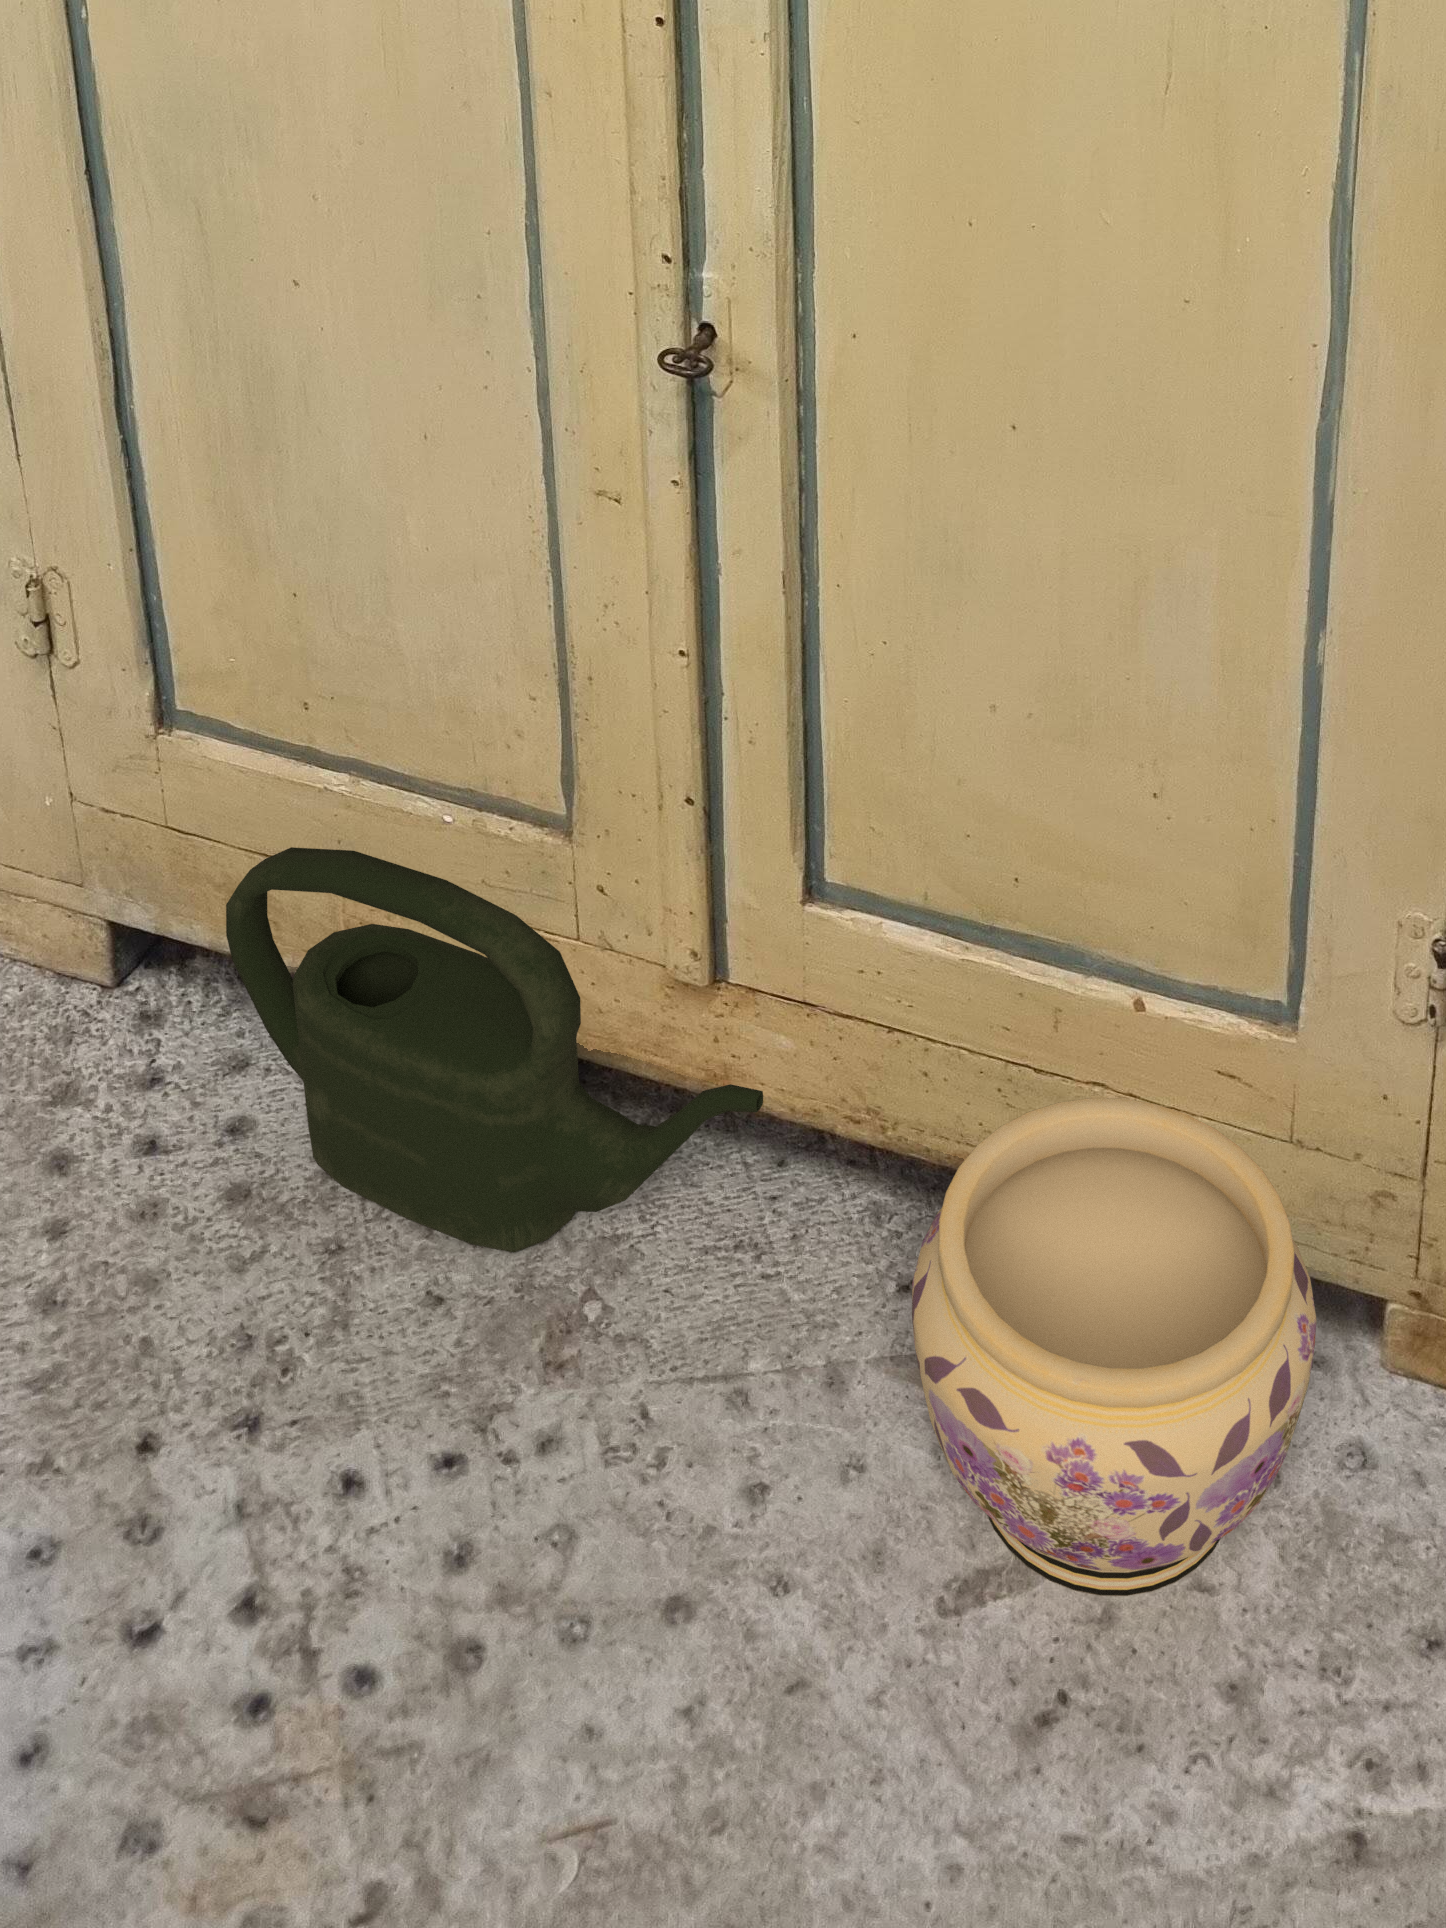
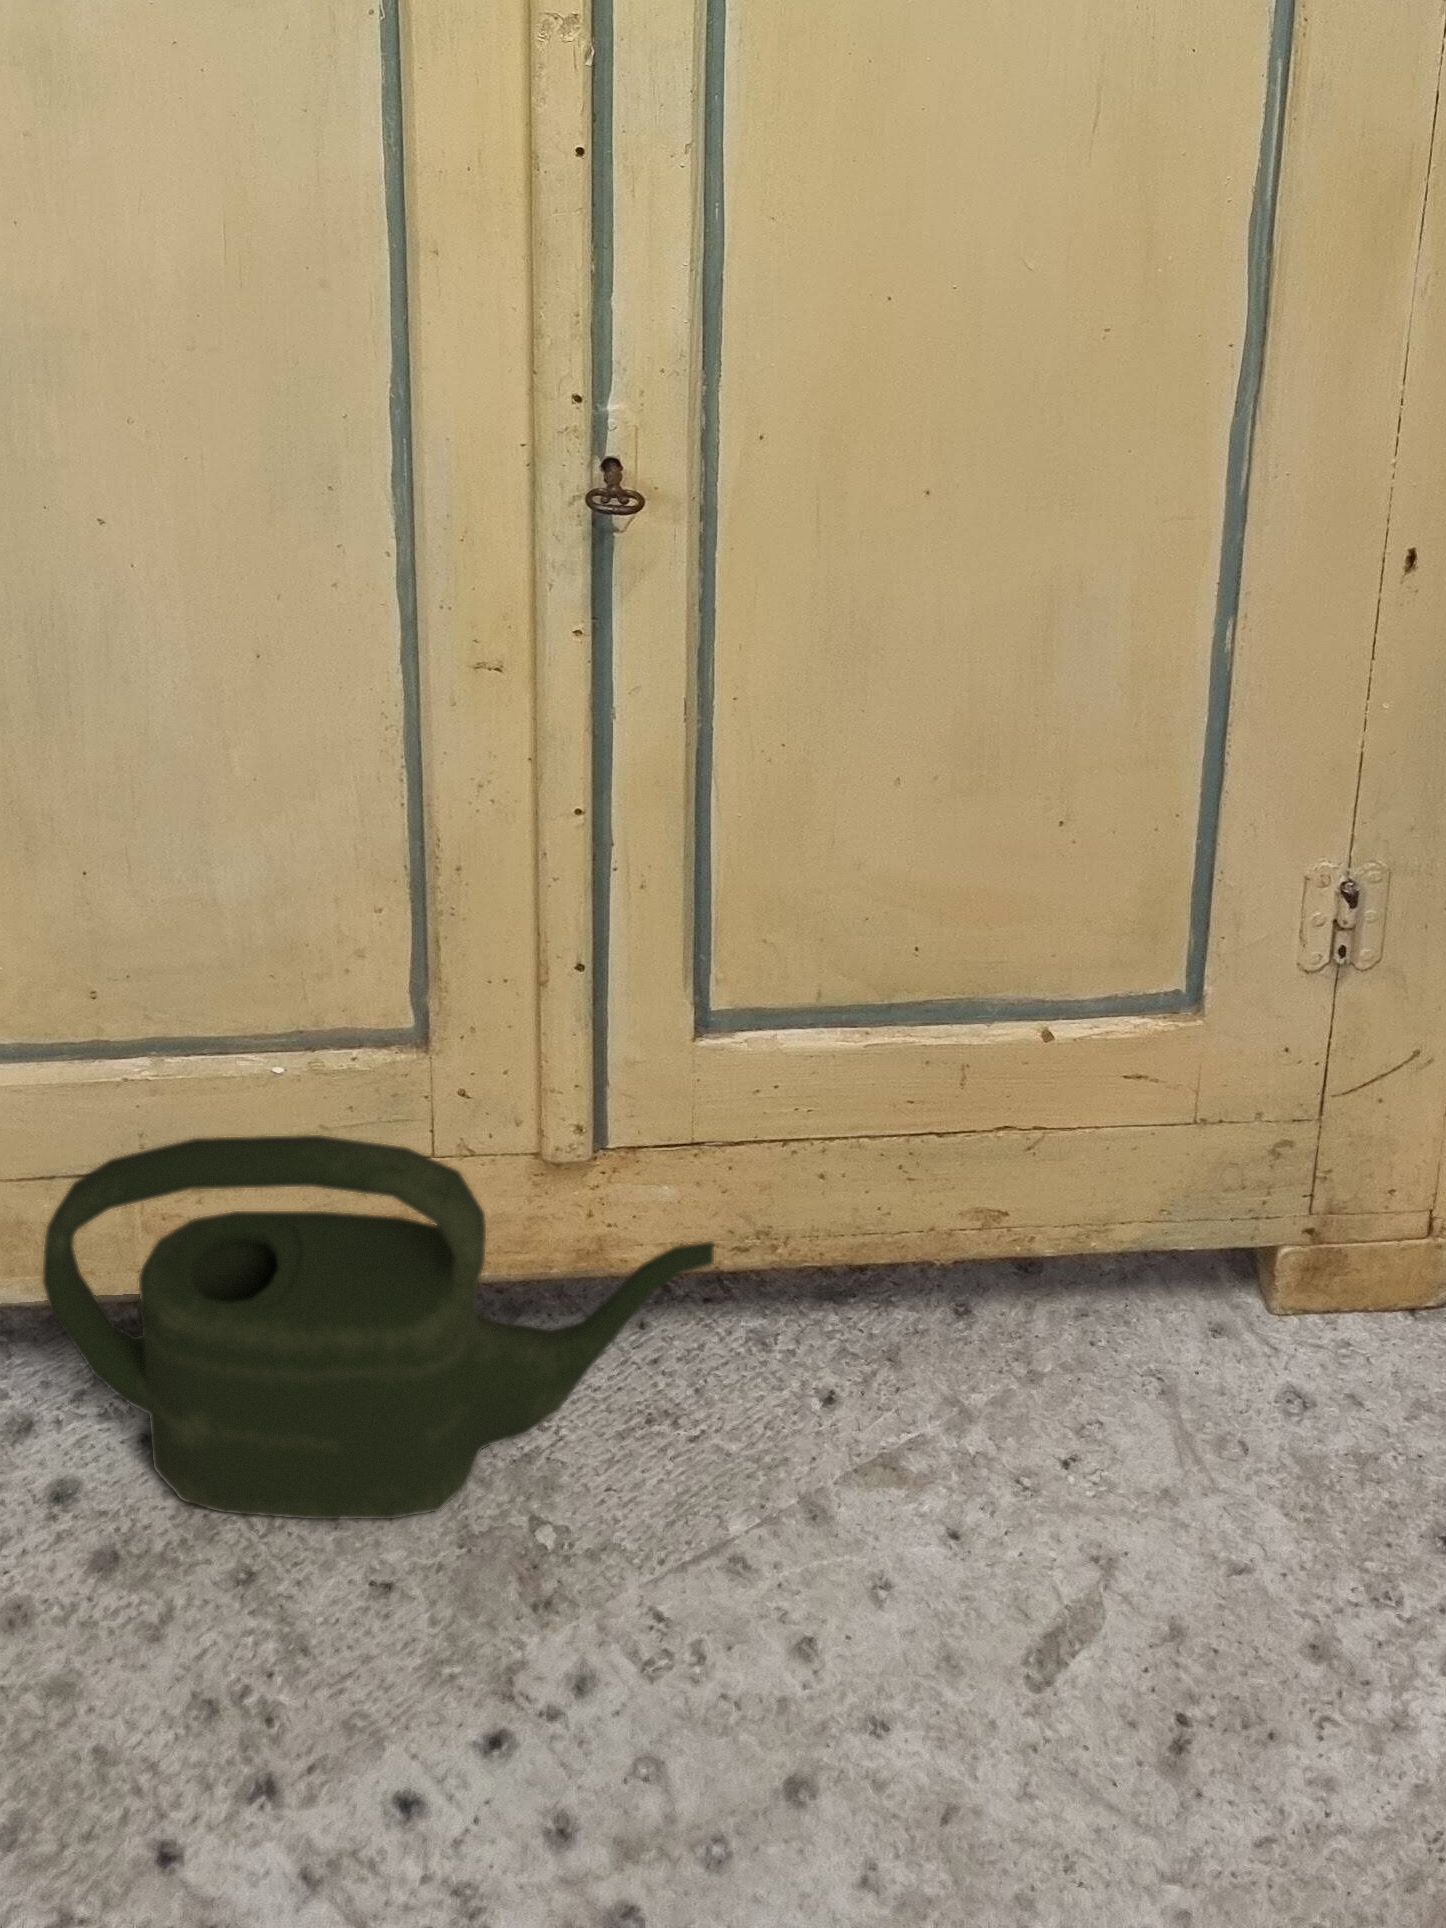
planter: present [912,1098,1317,1596] -> none [921,1128,1318,1613]

